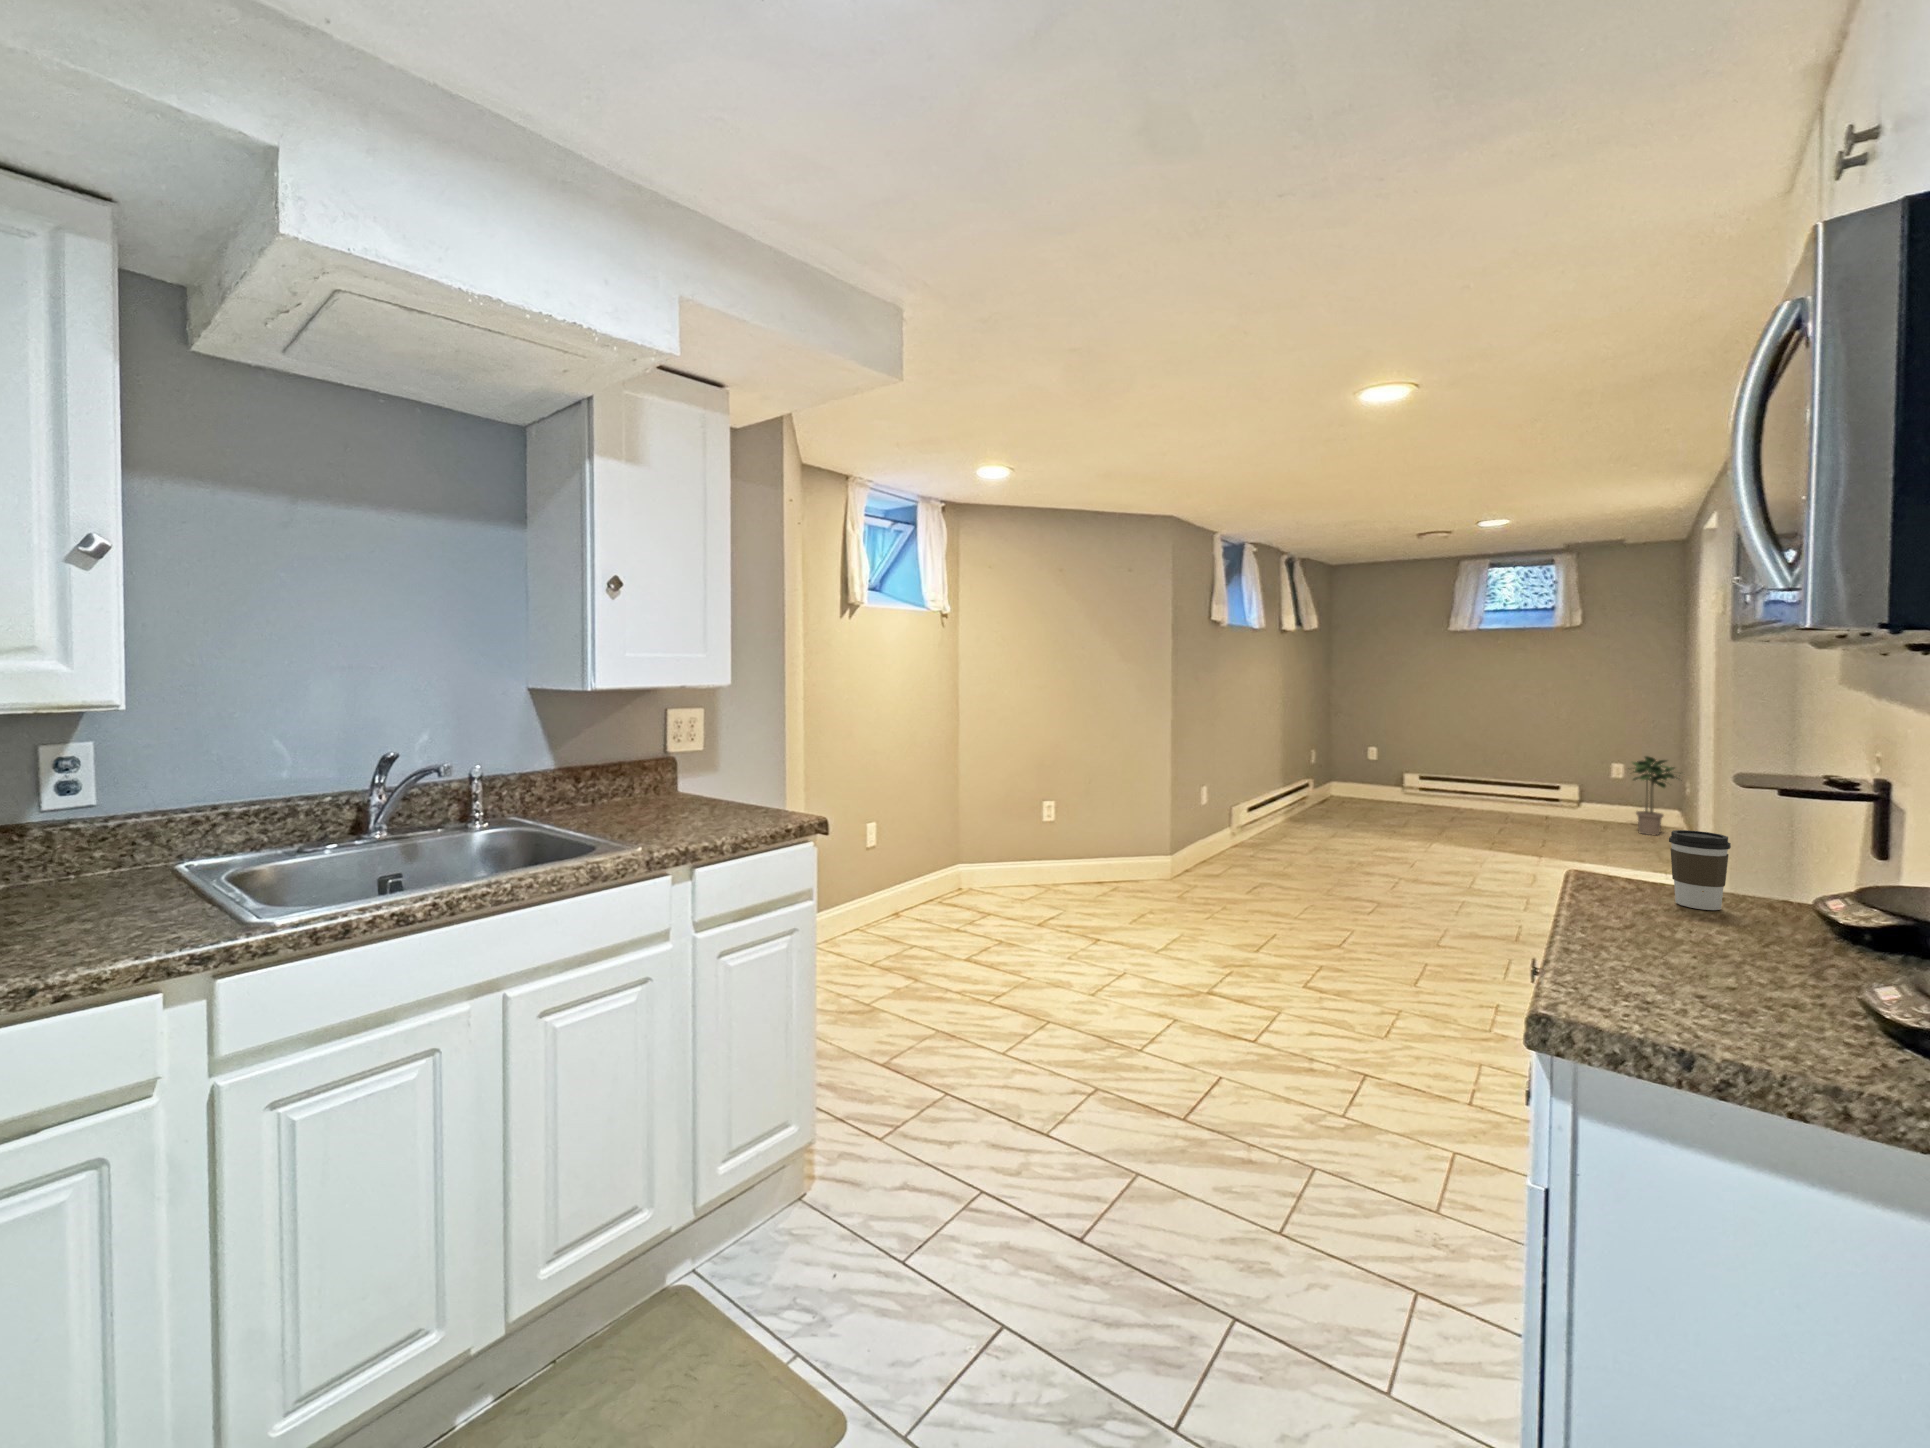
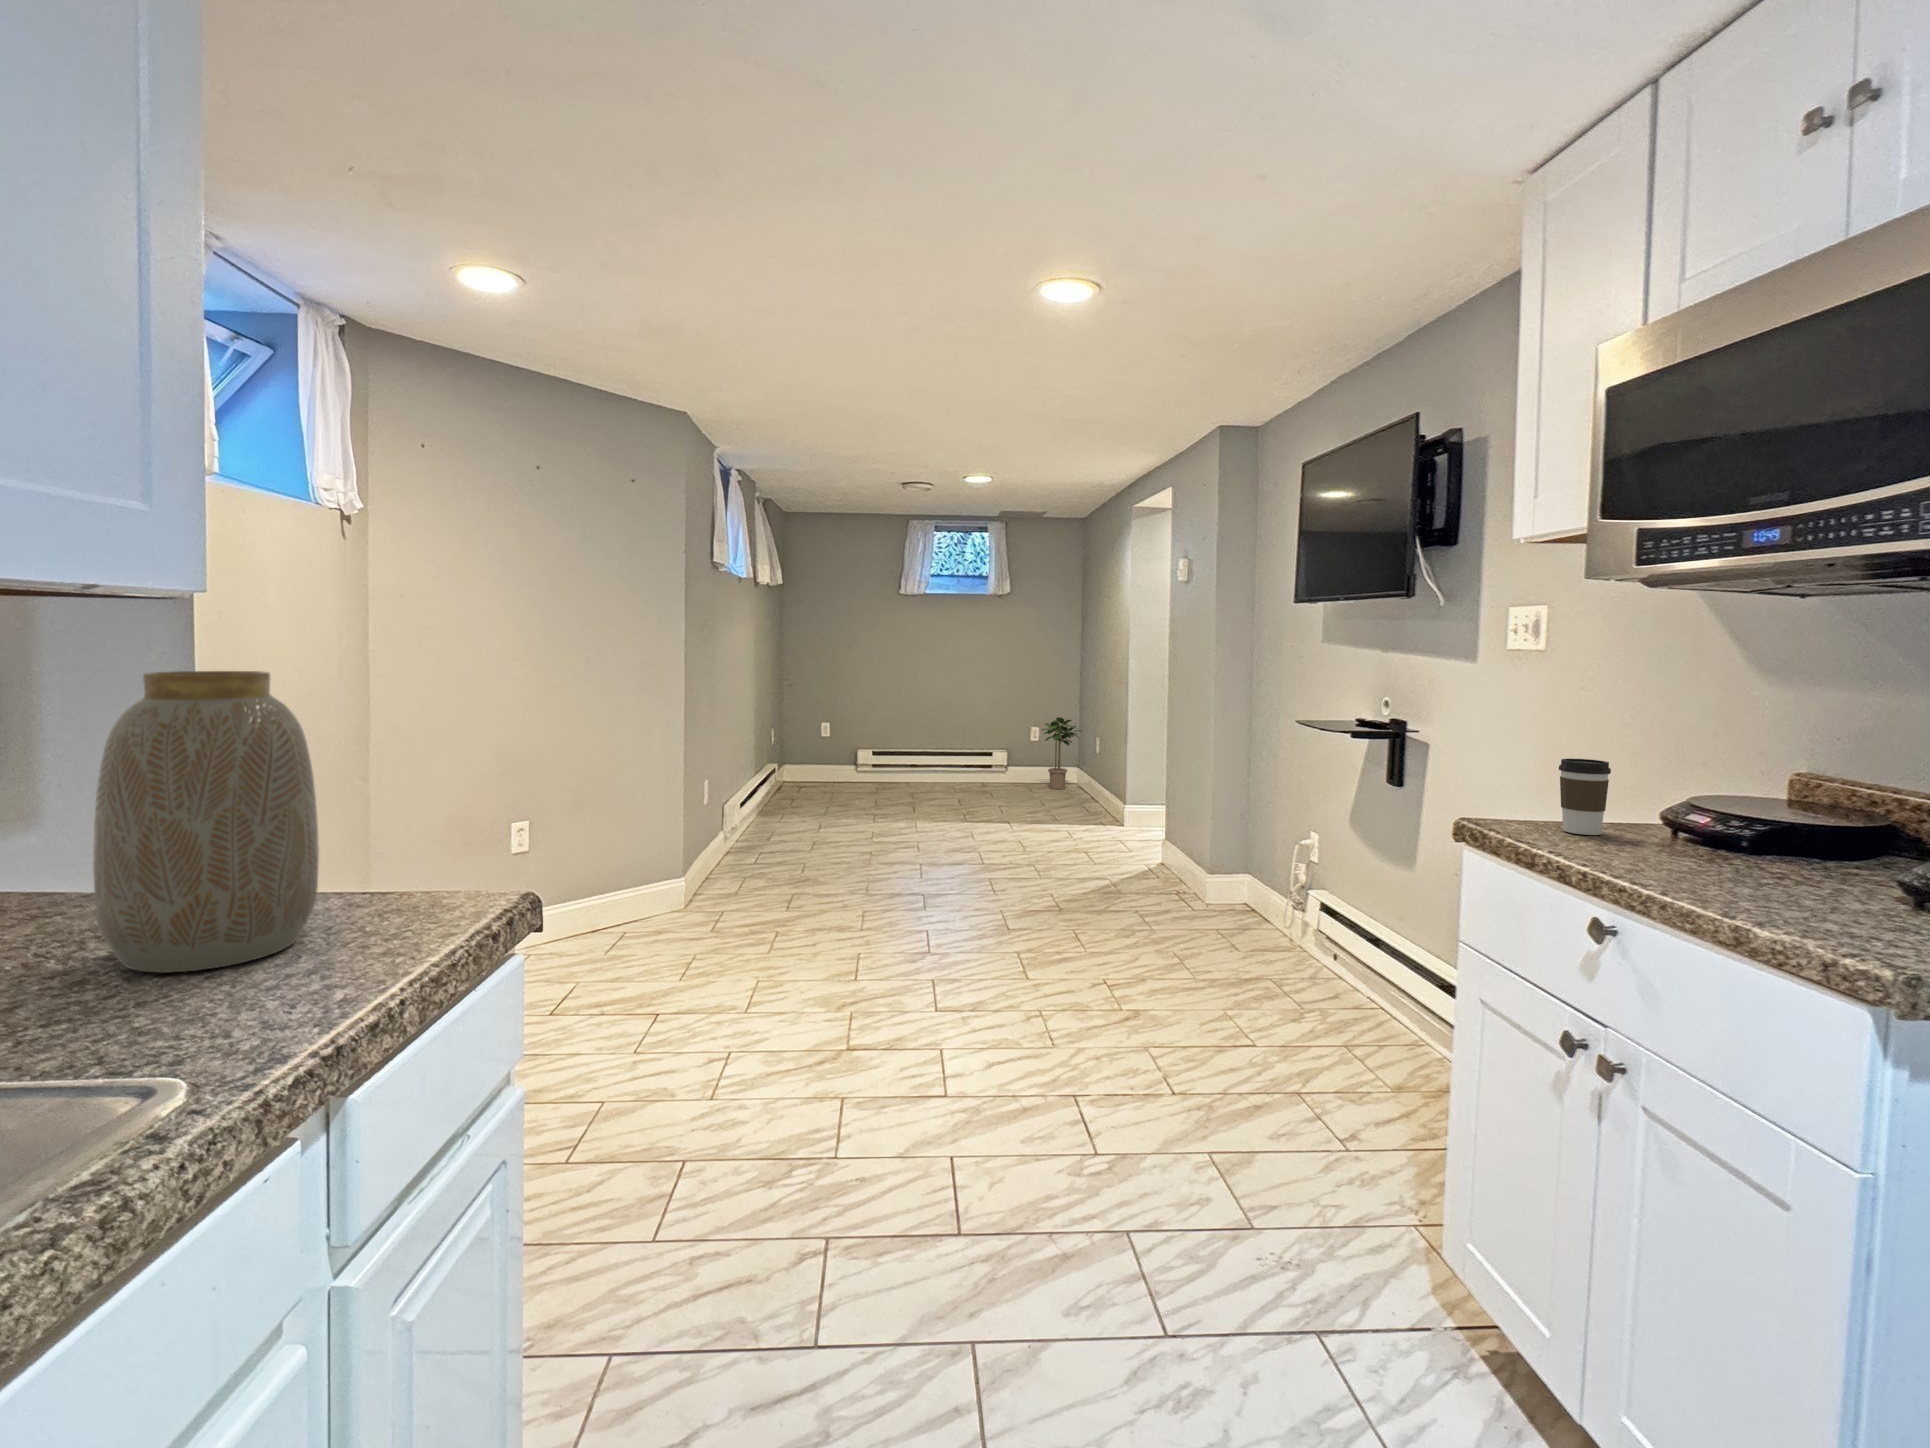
vase: none [705,718,772,828] -> present [93,671,319,973]

